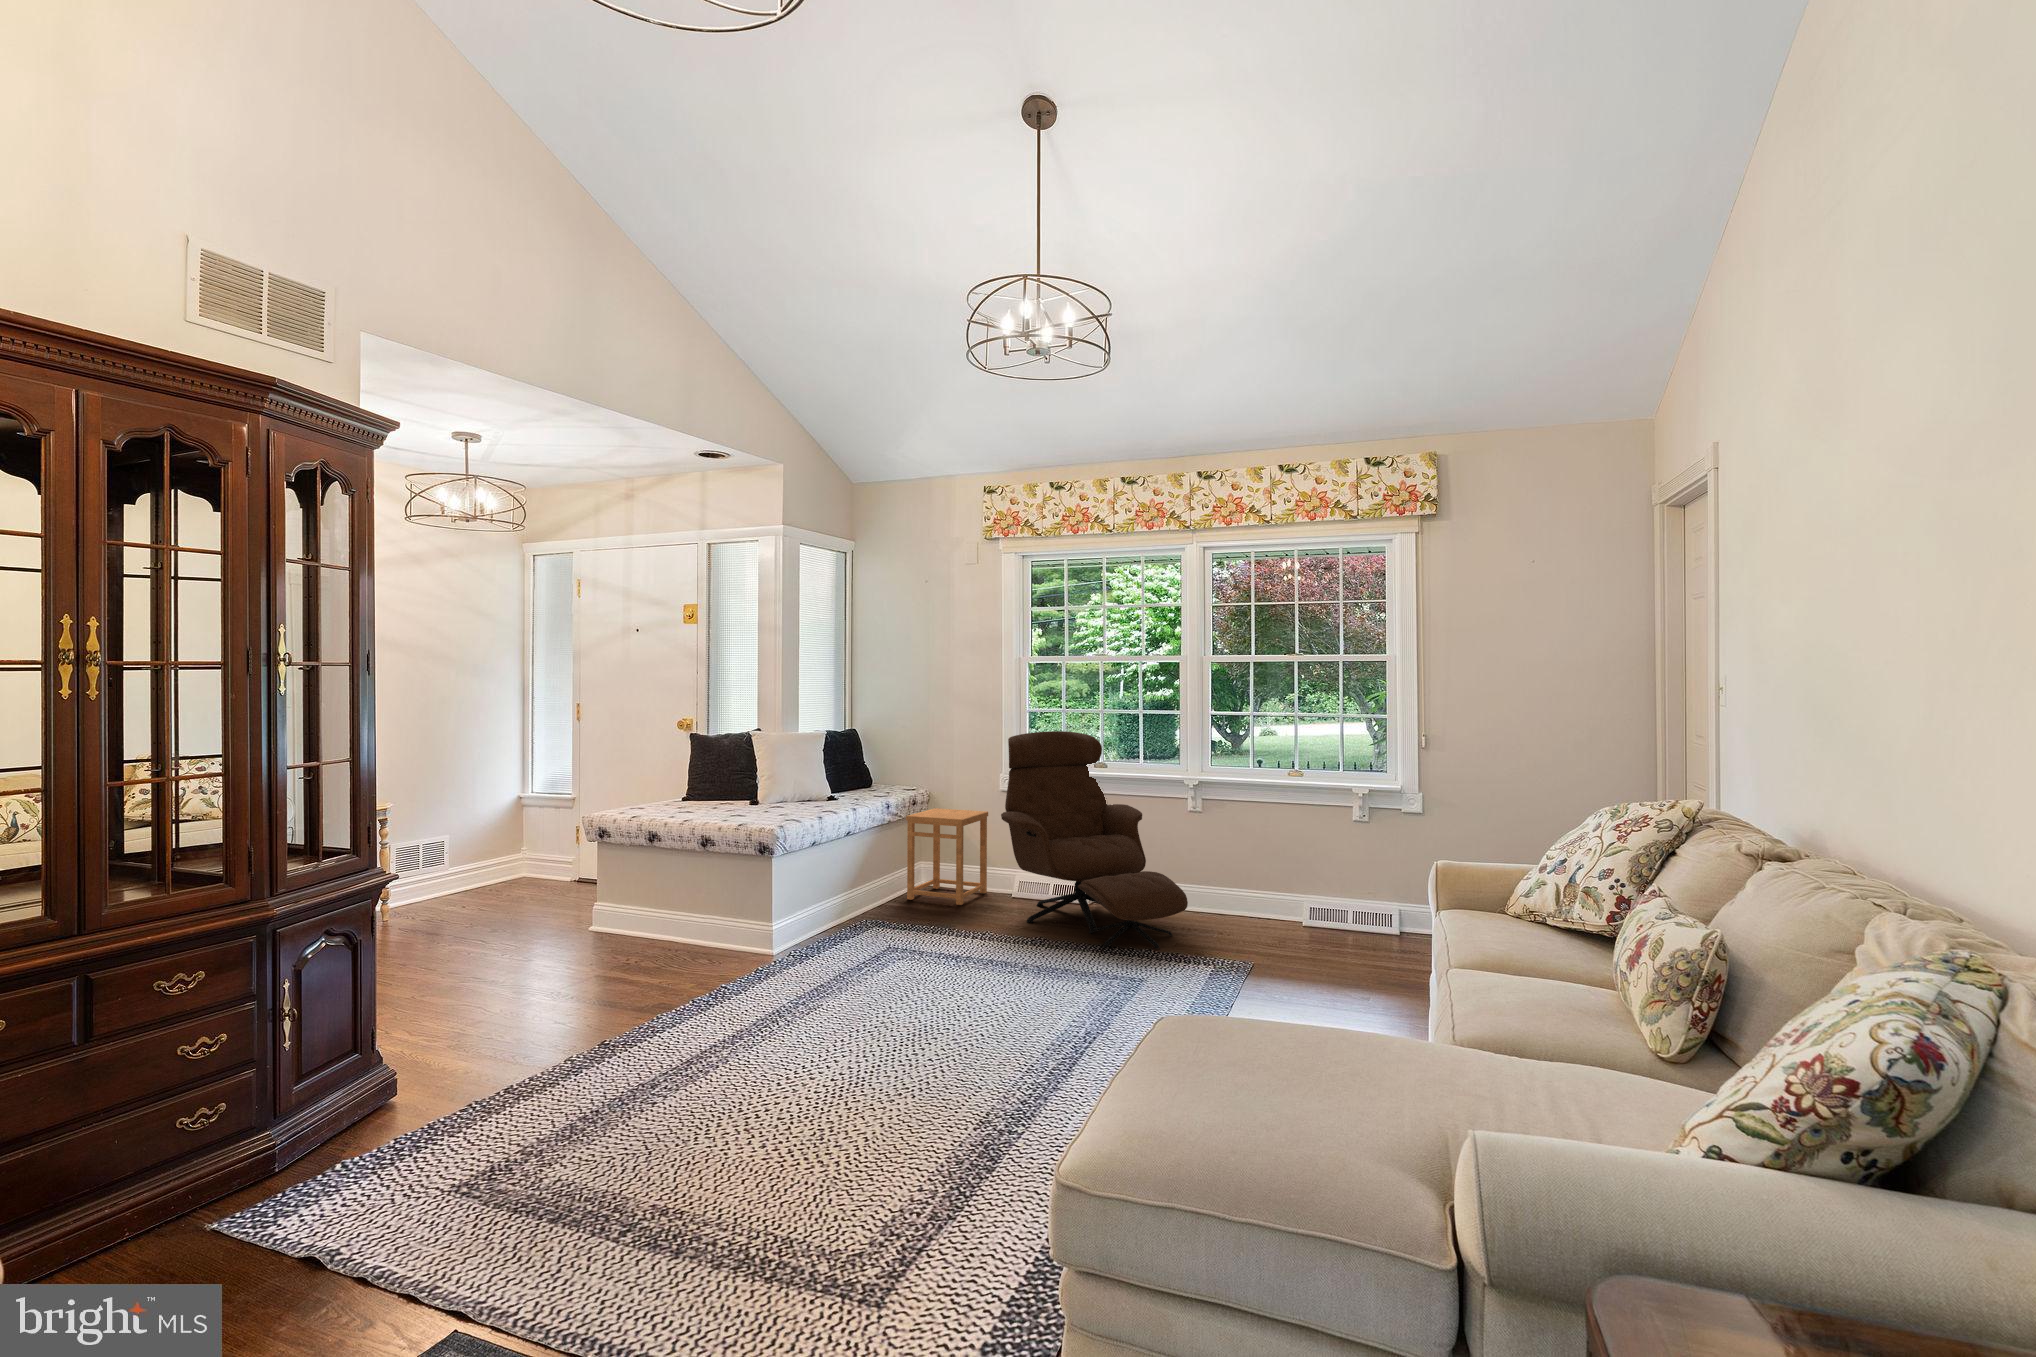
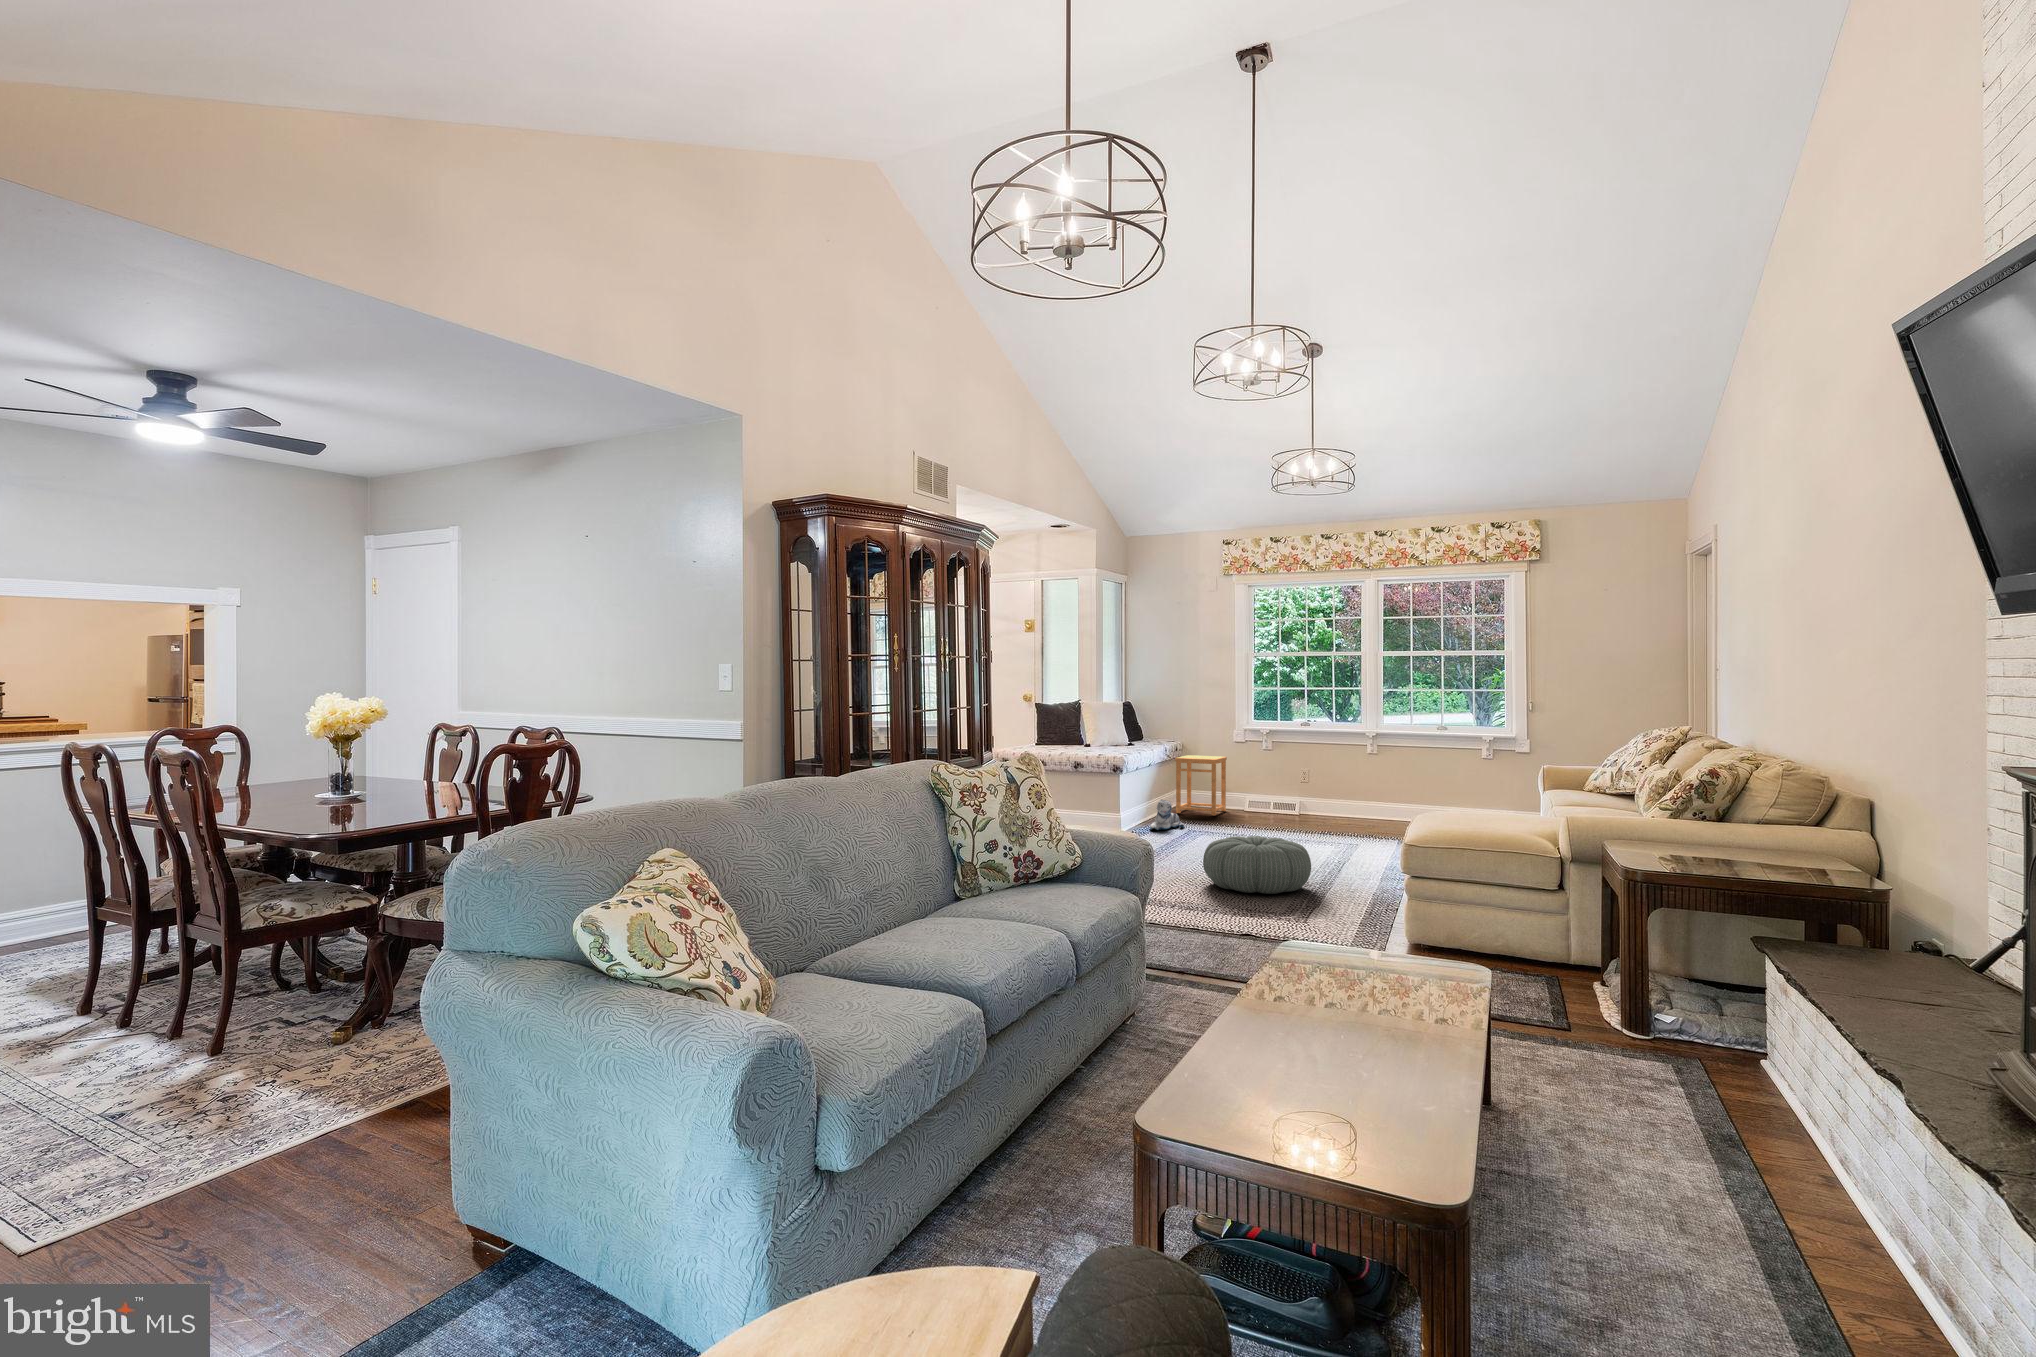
lounge chair: present [1001,731,1188,949] -> none [1244,702,1377,833]
plush toy: none [822,895,889,949] -> present [1150,800,1185,830]
pouf: none [734,1036,963,1203] -> present [1203,836,1311,894]

